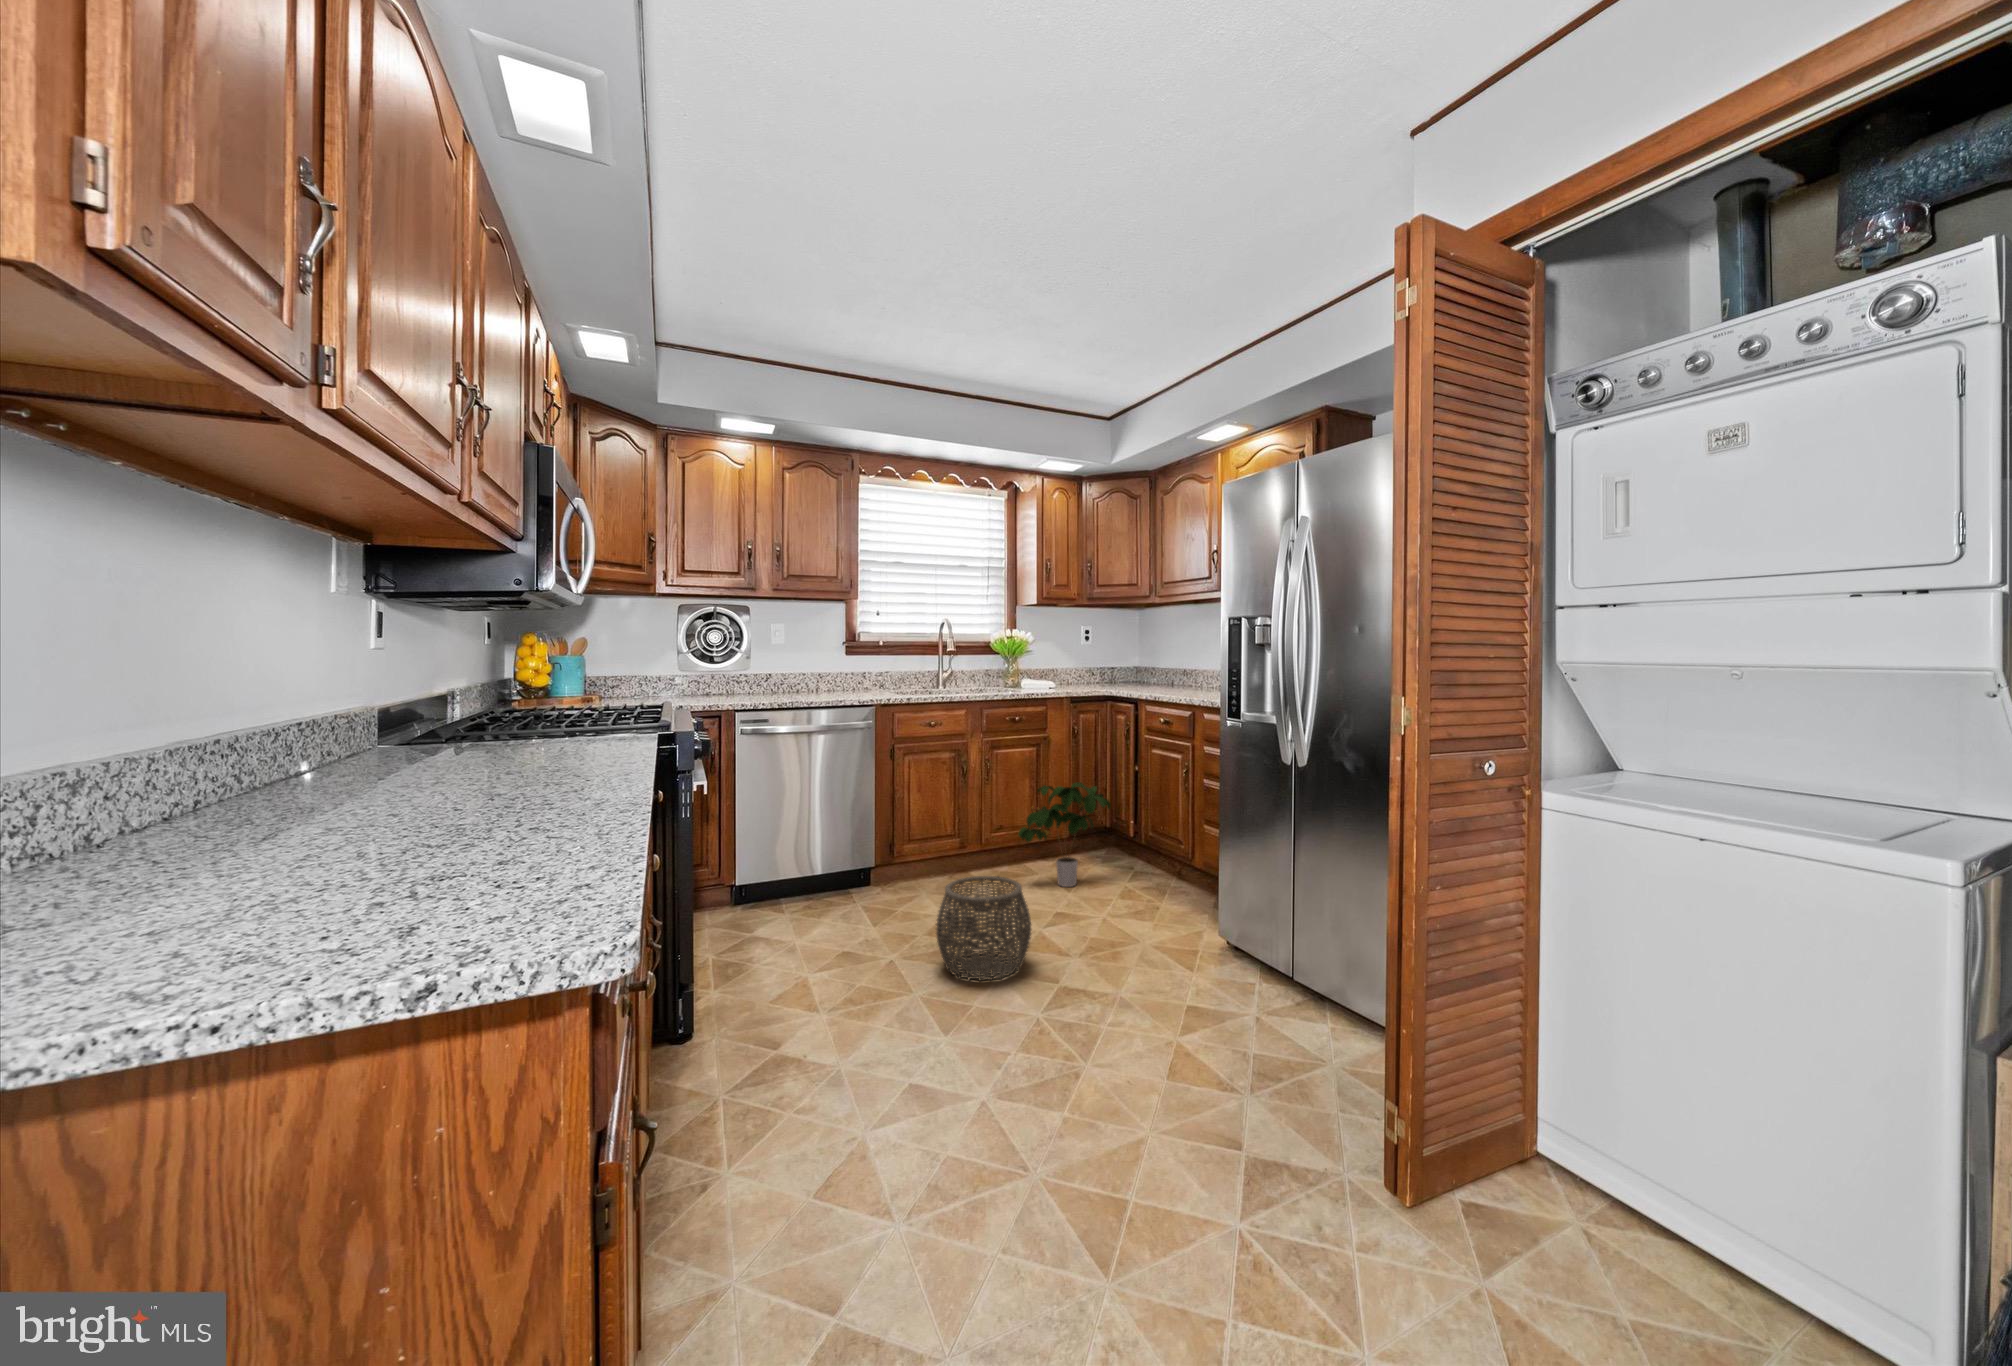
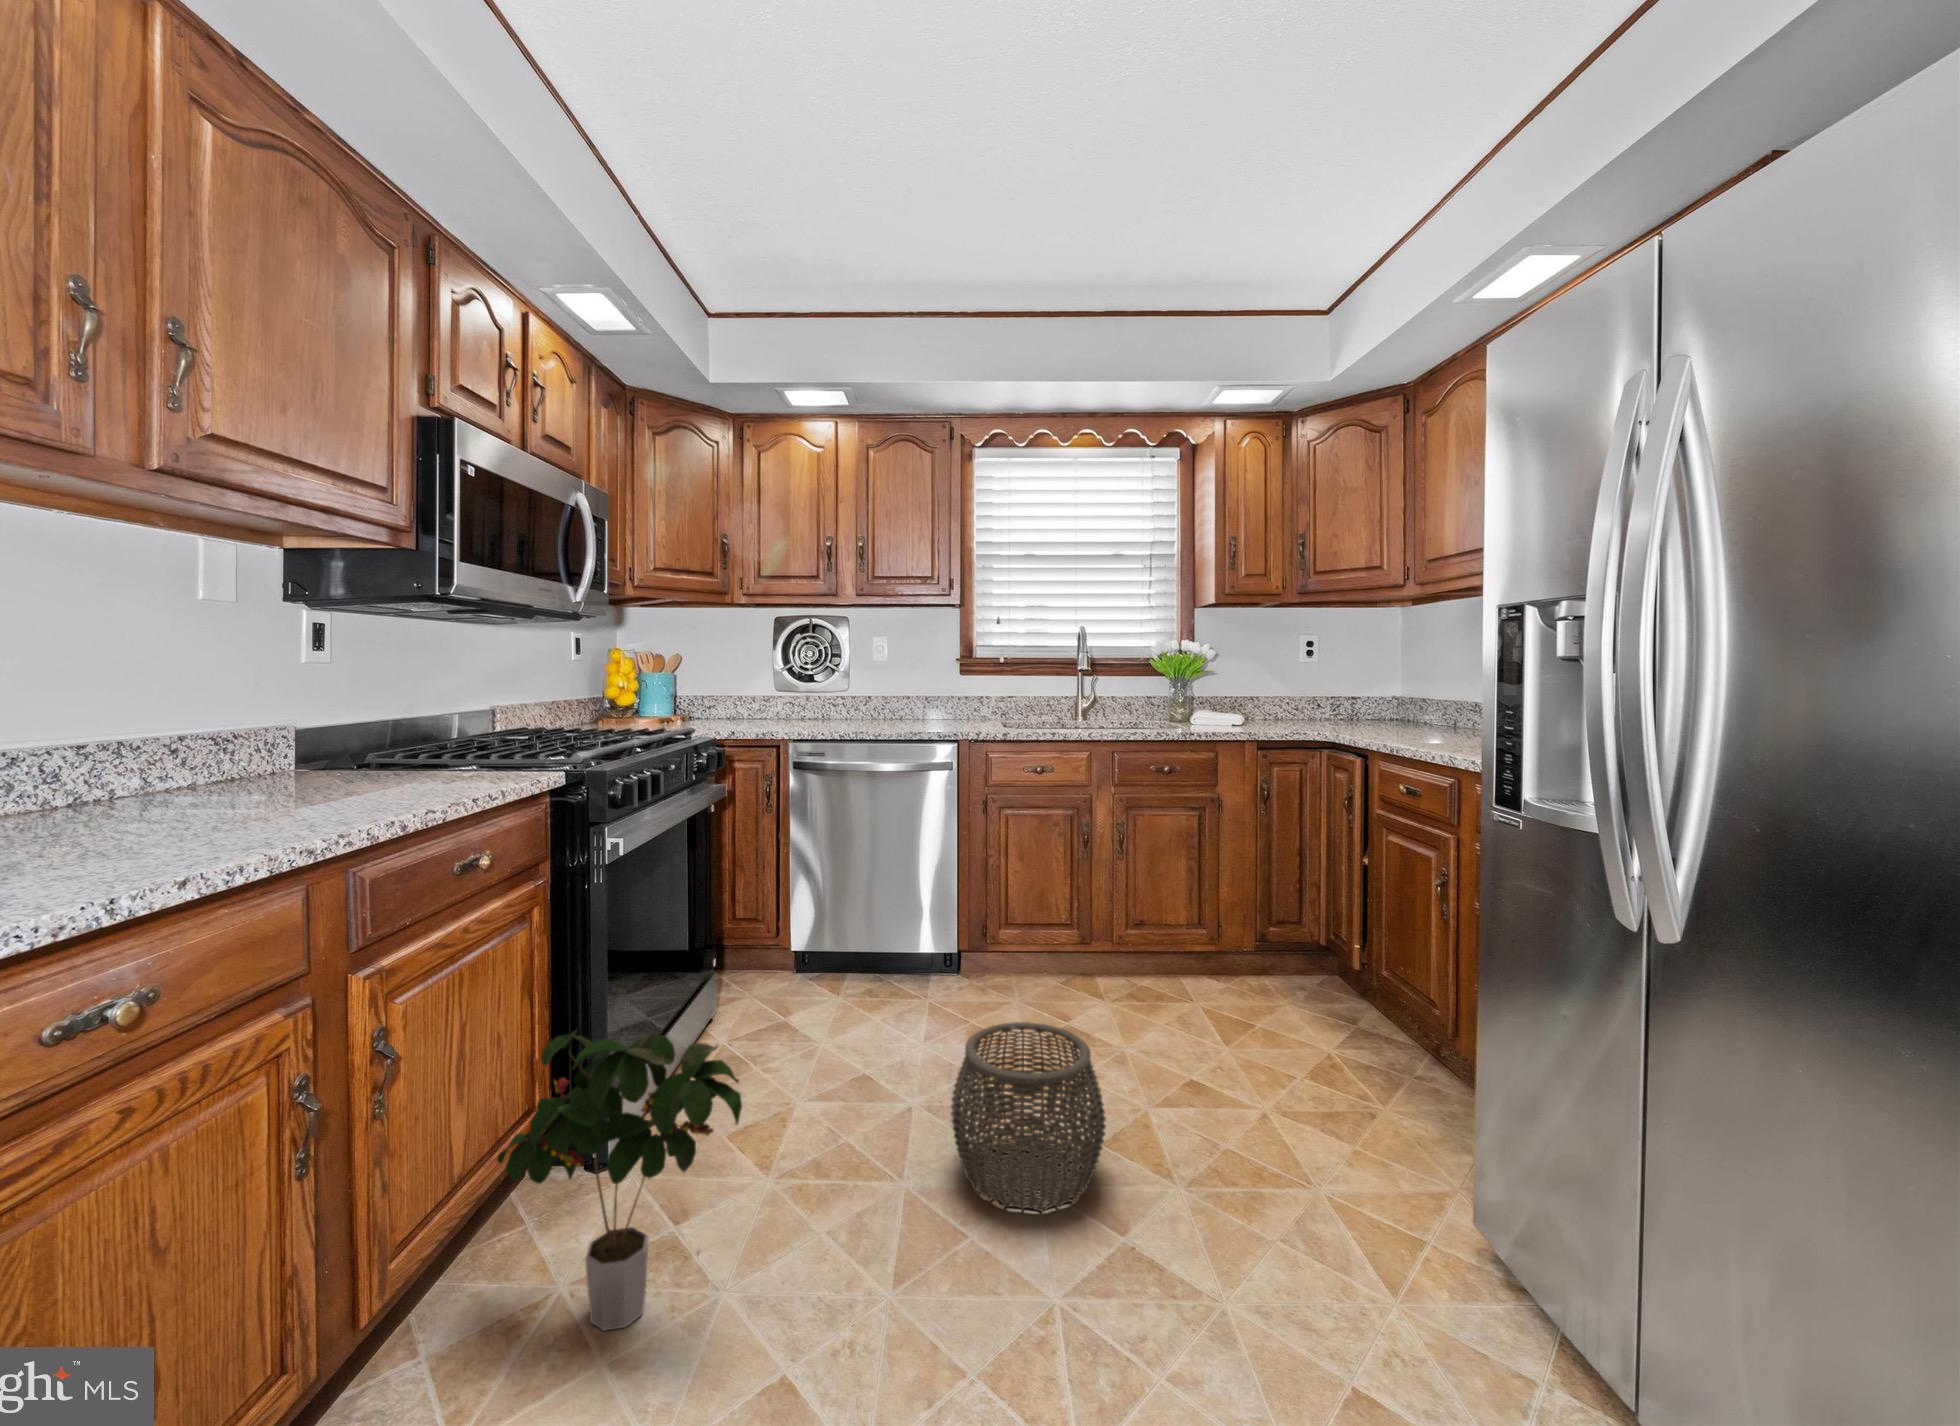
potted plant: present [1018,782,1111,887] -> present [497,1031,742,1330]

